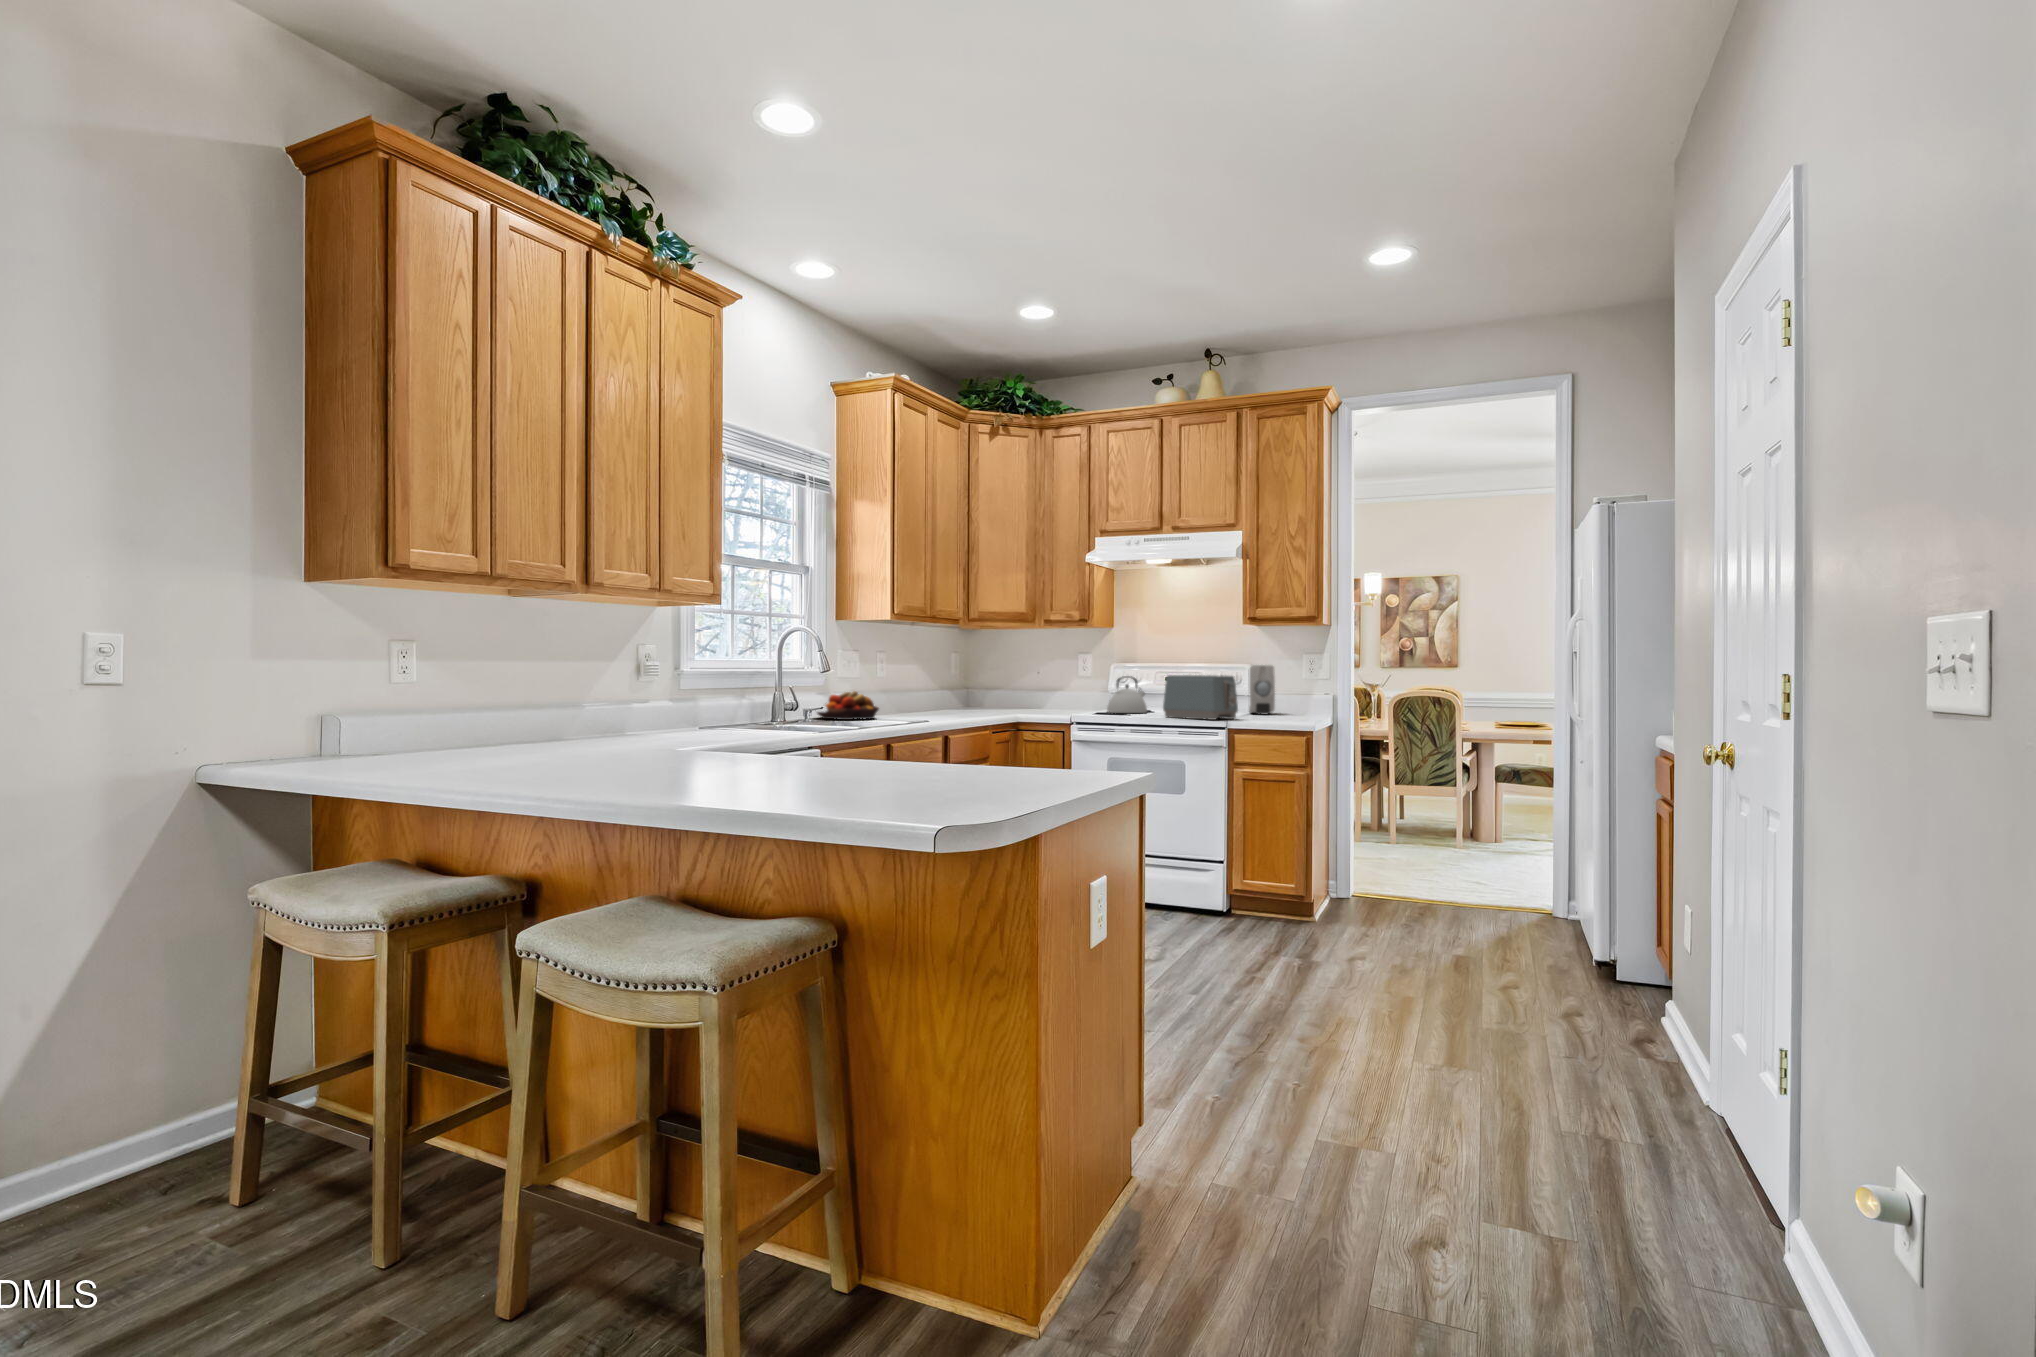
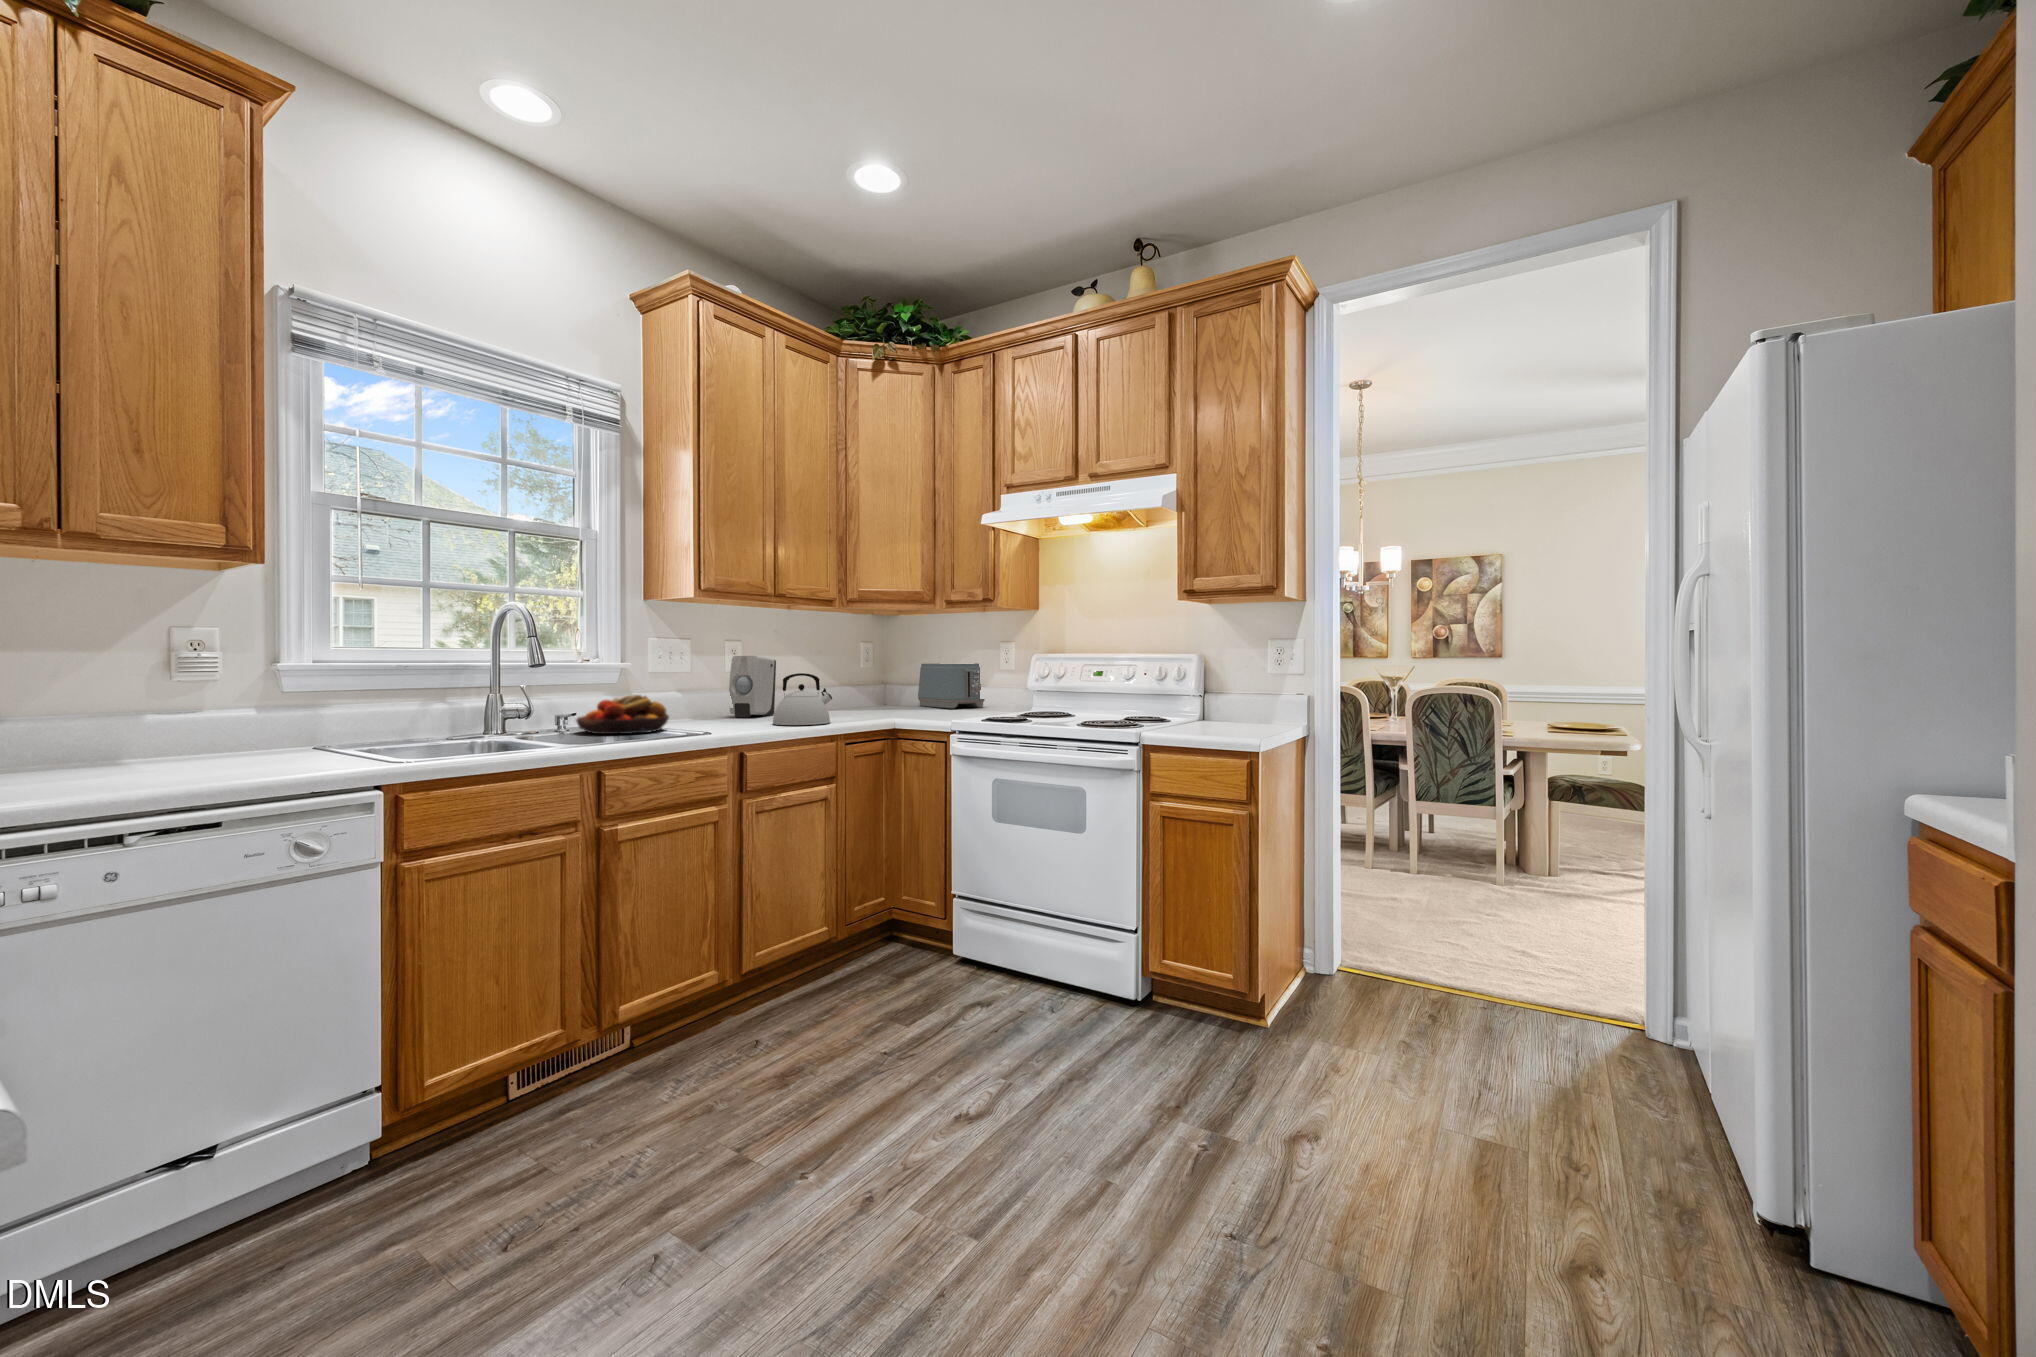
soap dispenser: present [1249,665,1275,714] -> present [729,656,776,717]
toaster: present [1163,675,1238,720] -> present [918,663,985,708]
kettle: present [1107,676,1147,713] -> present [773,673,832,725]

